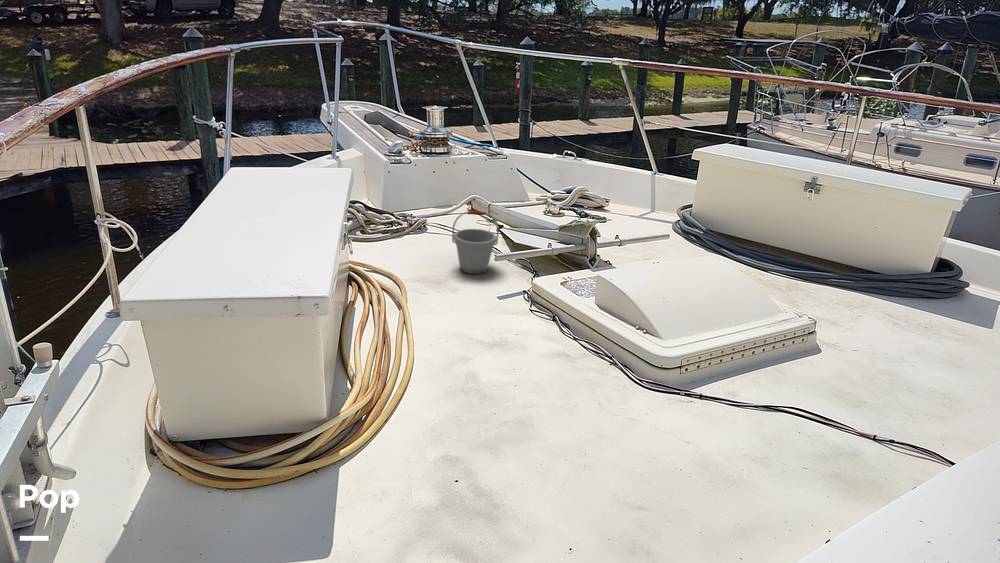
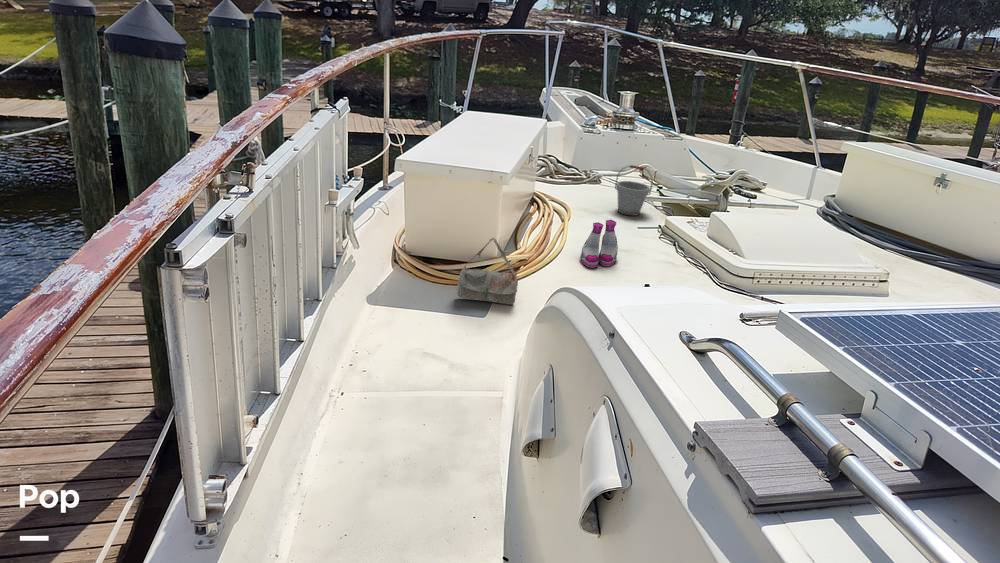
boots: none [439,309,488,383] -> present [580,219,618,268]
bag: none [268,412,372,513] -> present [457,237,518,305]

